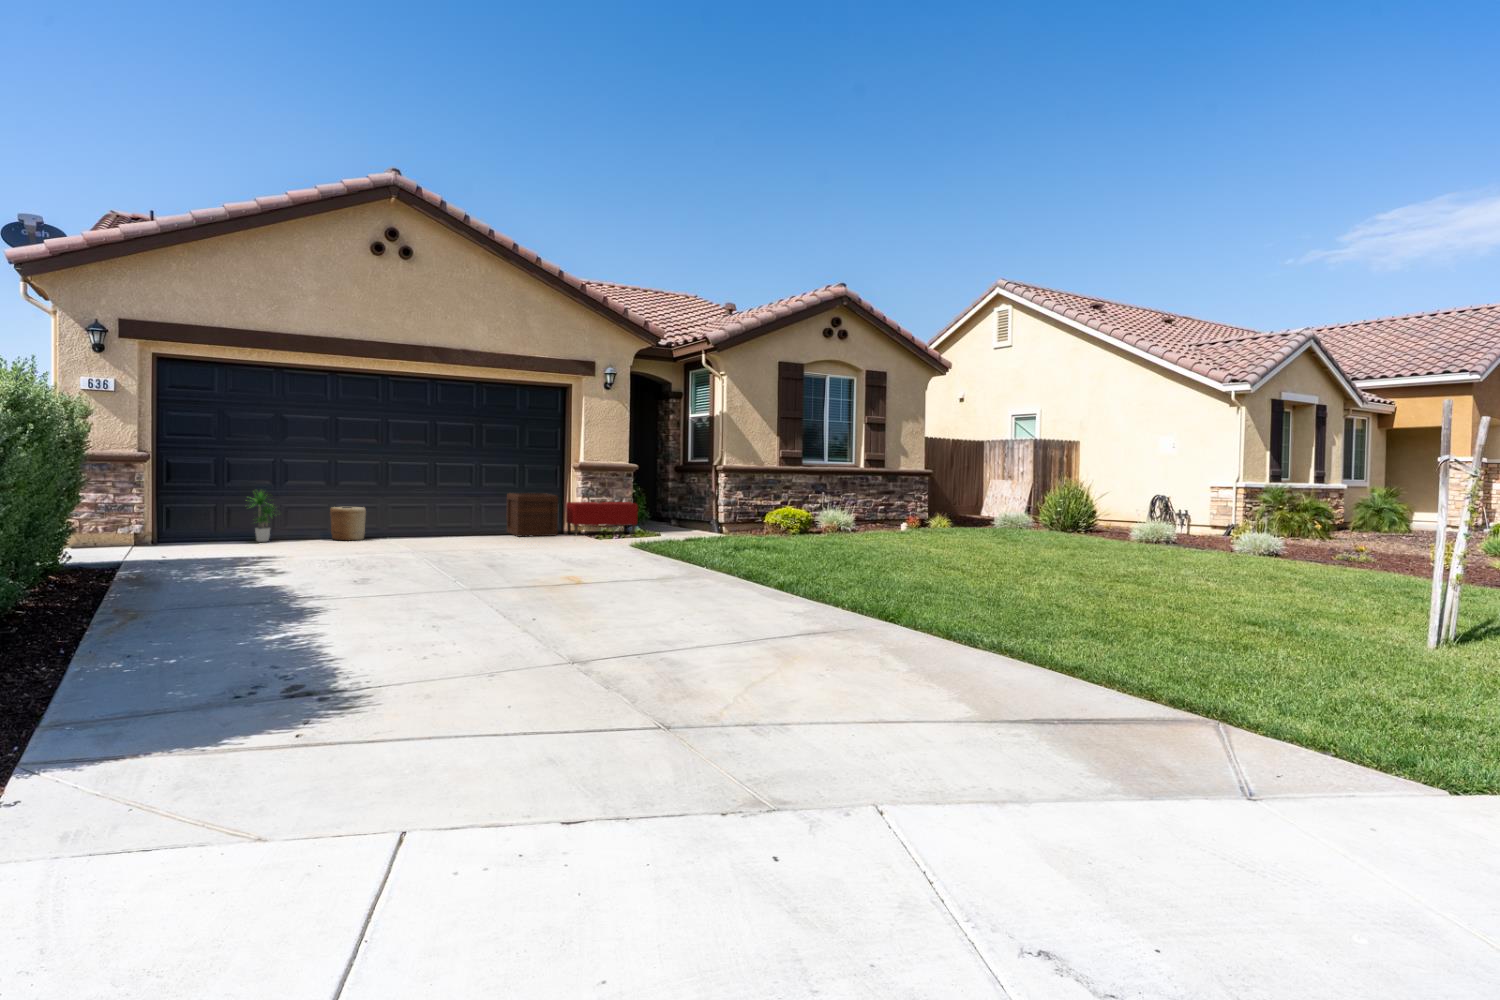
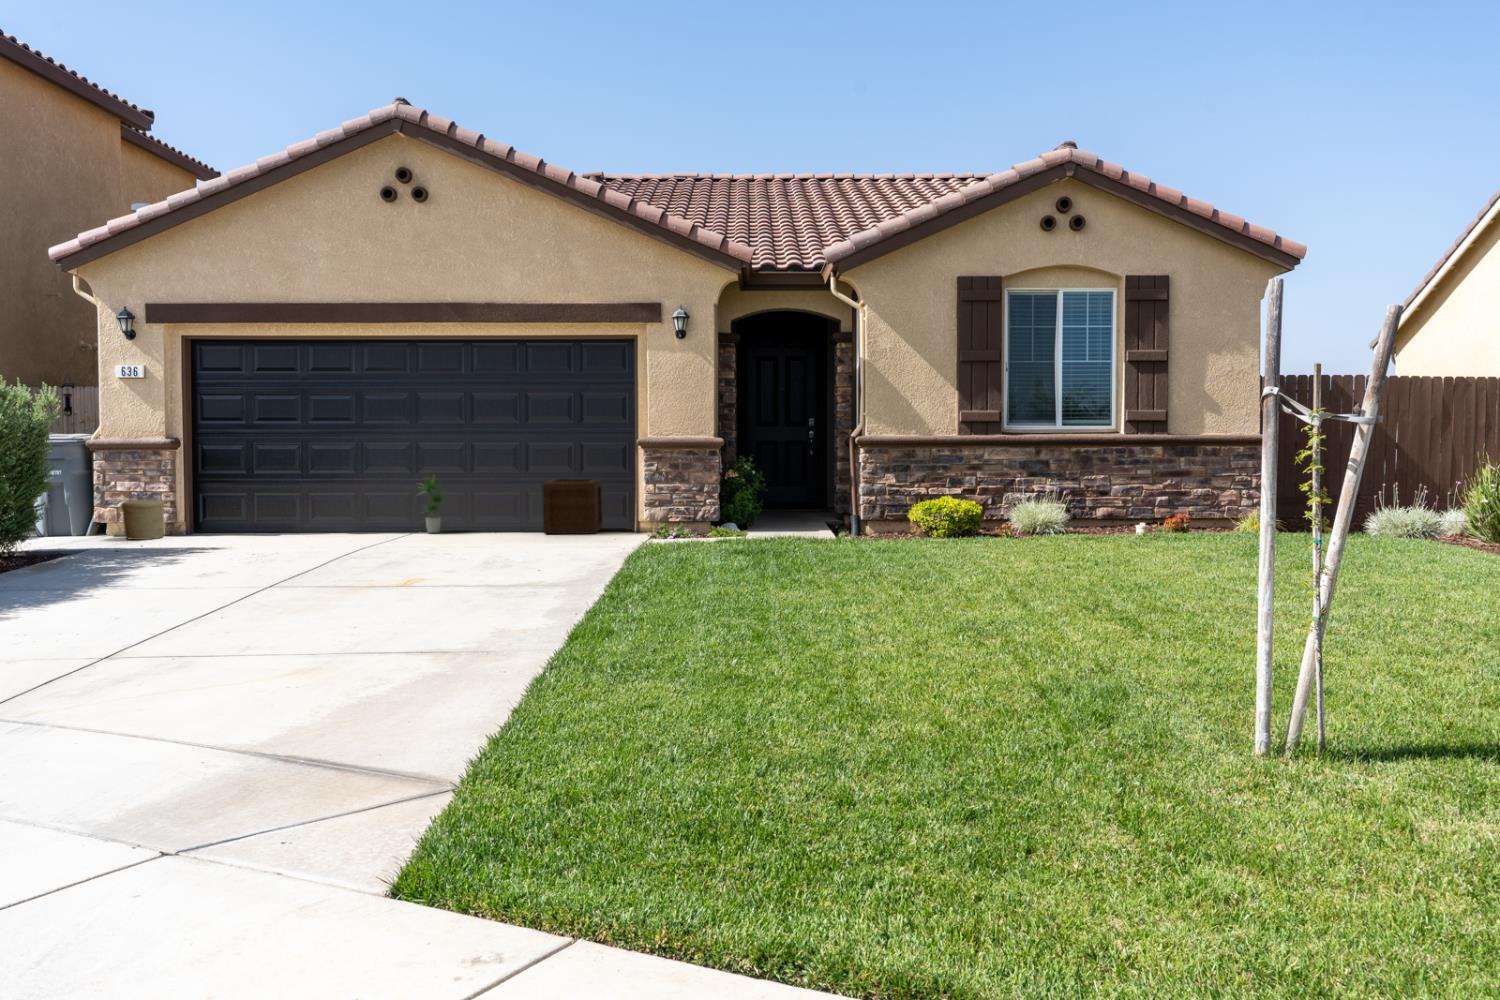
potted plant: present [252,492,274,542] -> present [422,477,444,533]
bench: present [566,502,638,535] -> none [614,490,706,534]
woven basket: present [330,507,366,540] -> present [121,500,164,540]

